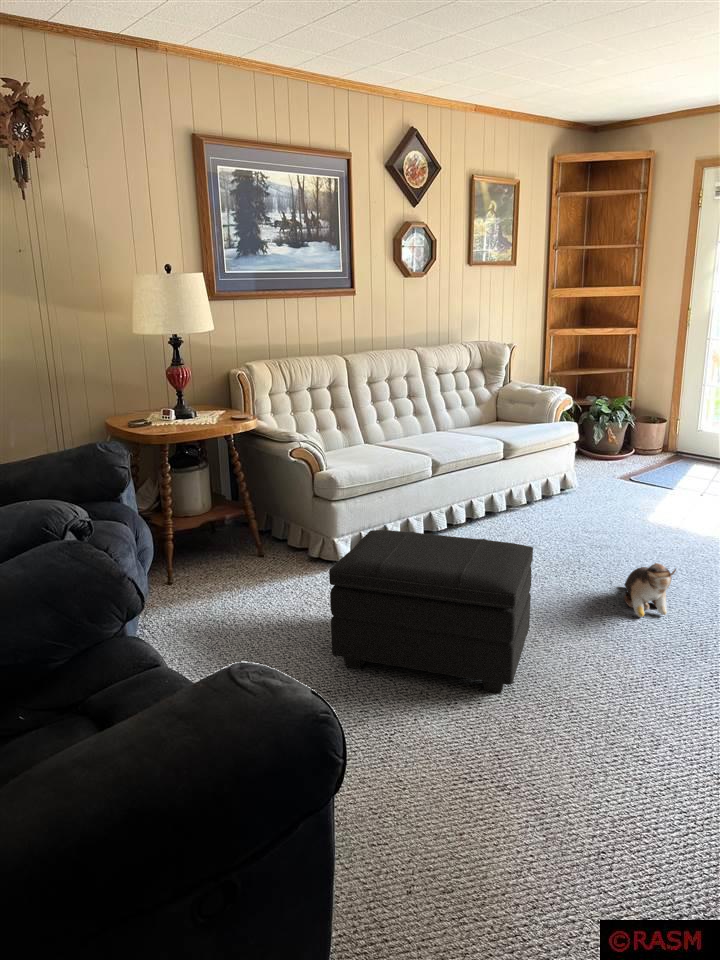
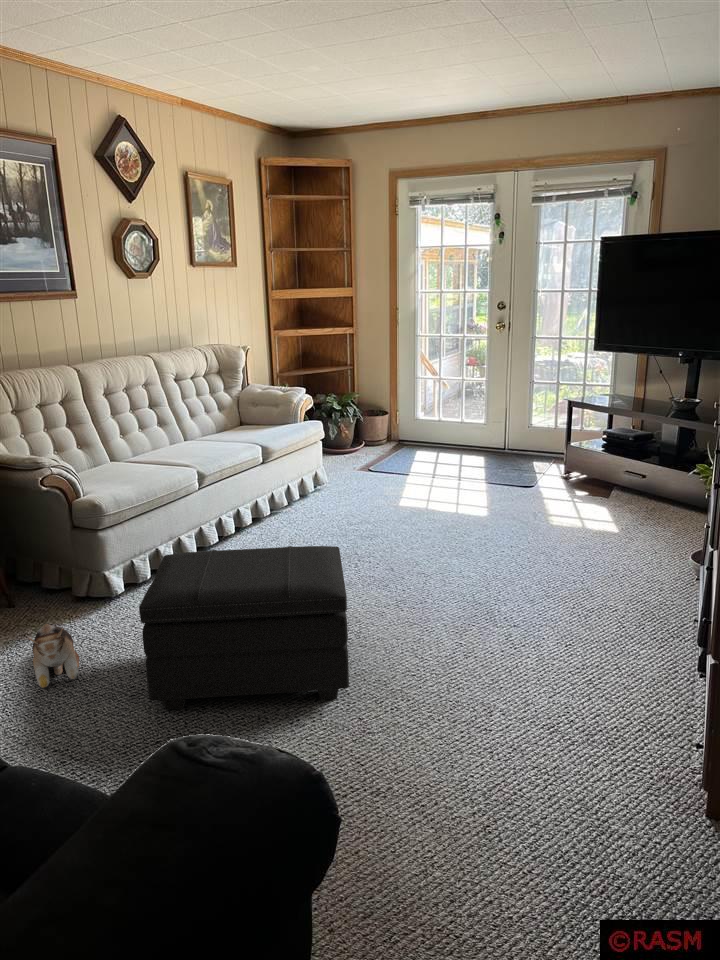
plush toy: present [624,563,676,617] -> present [28,624,79,688]

